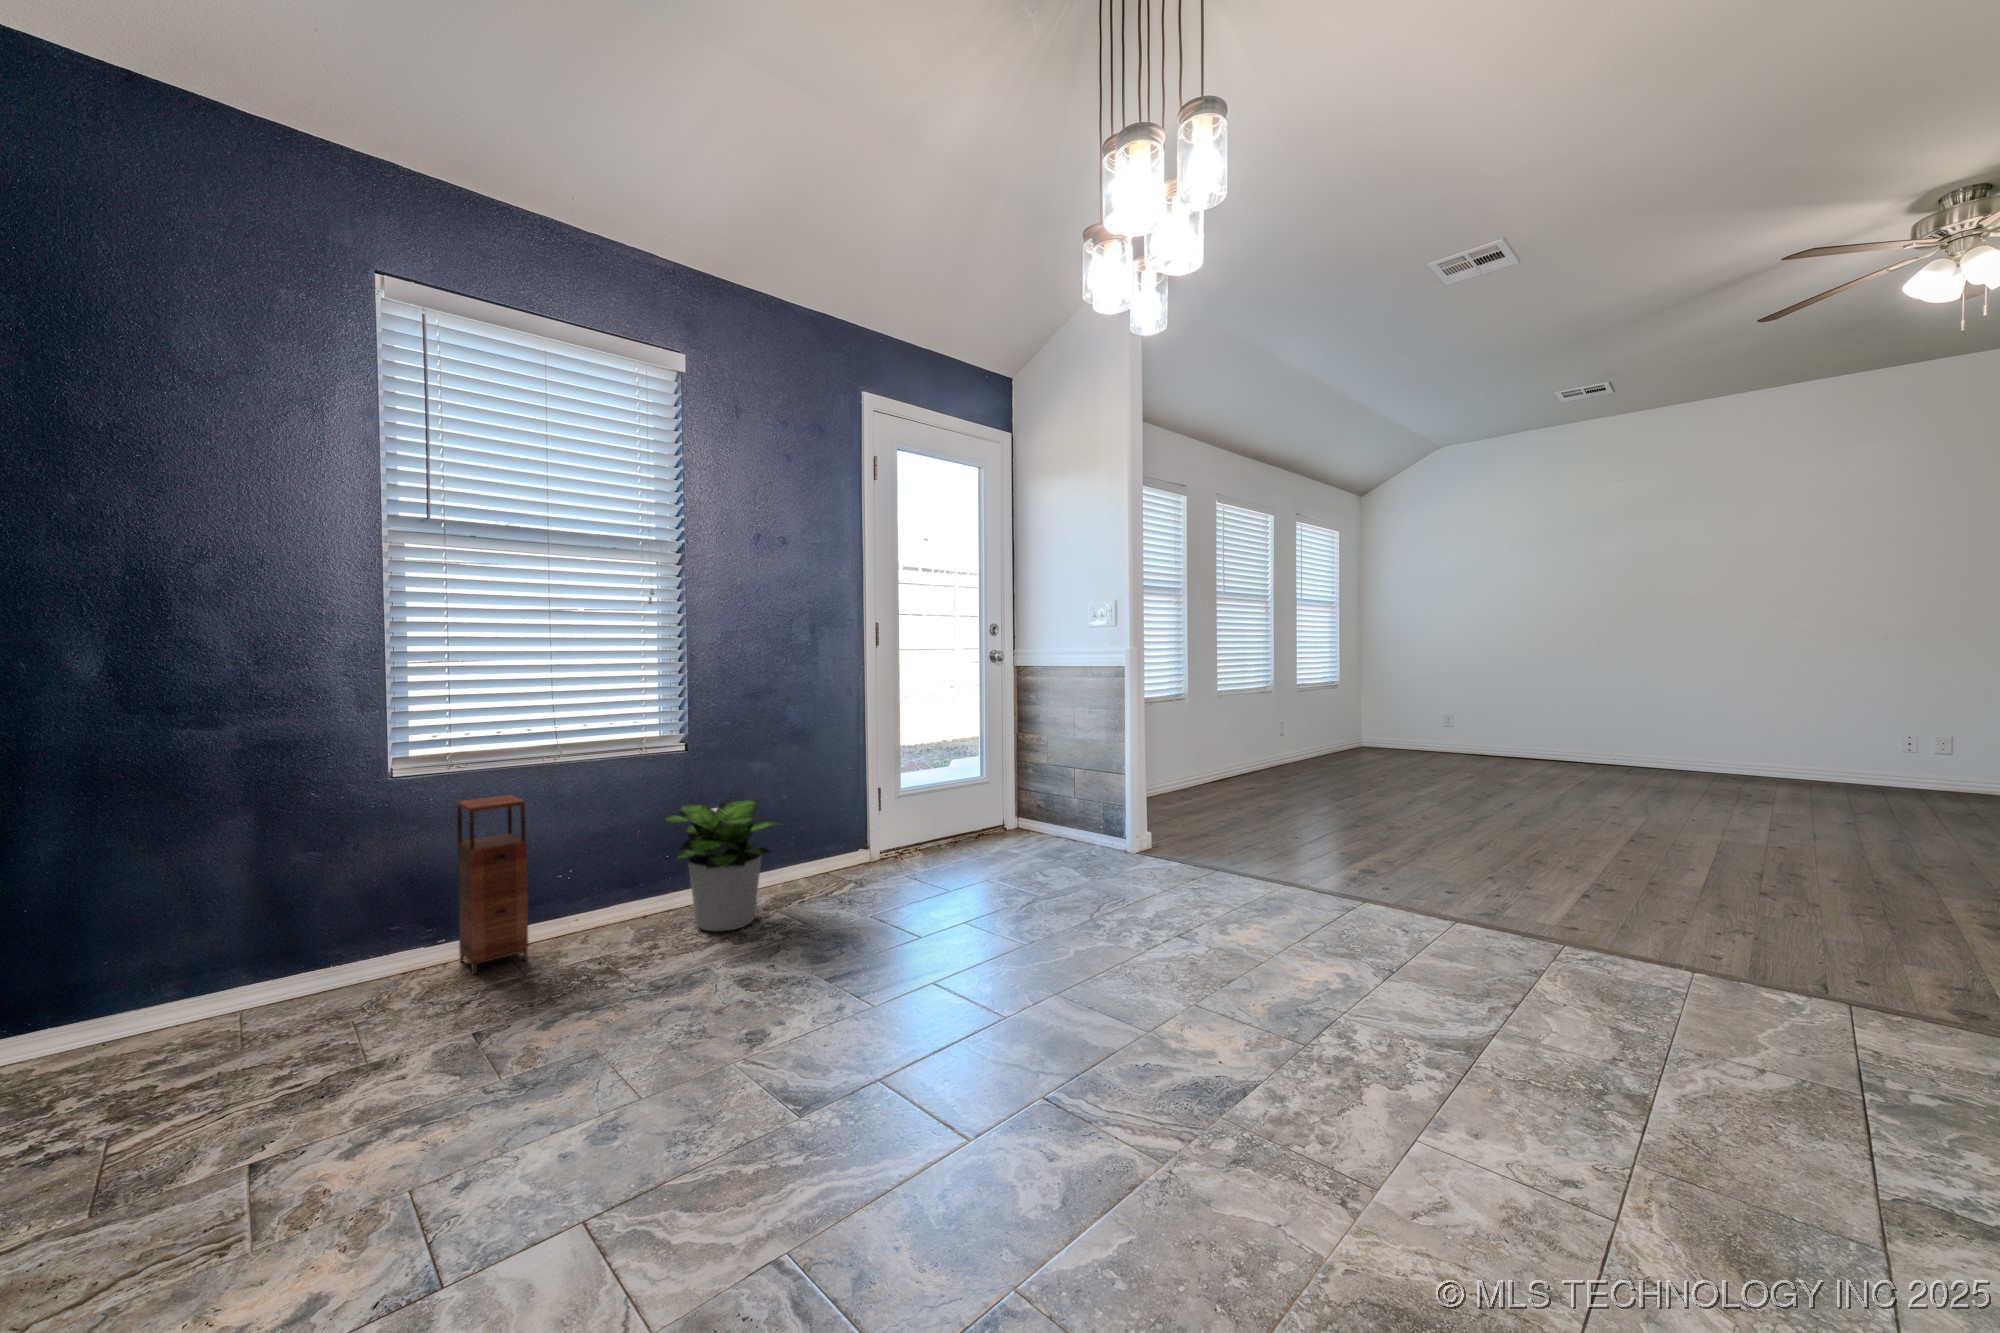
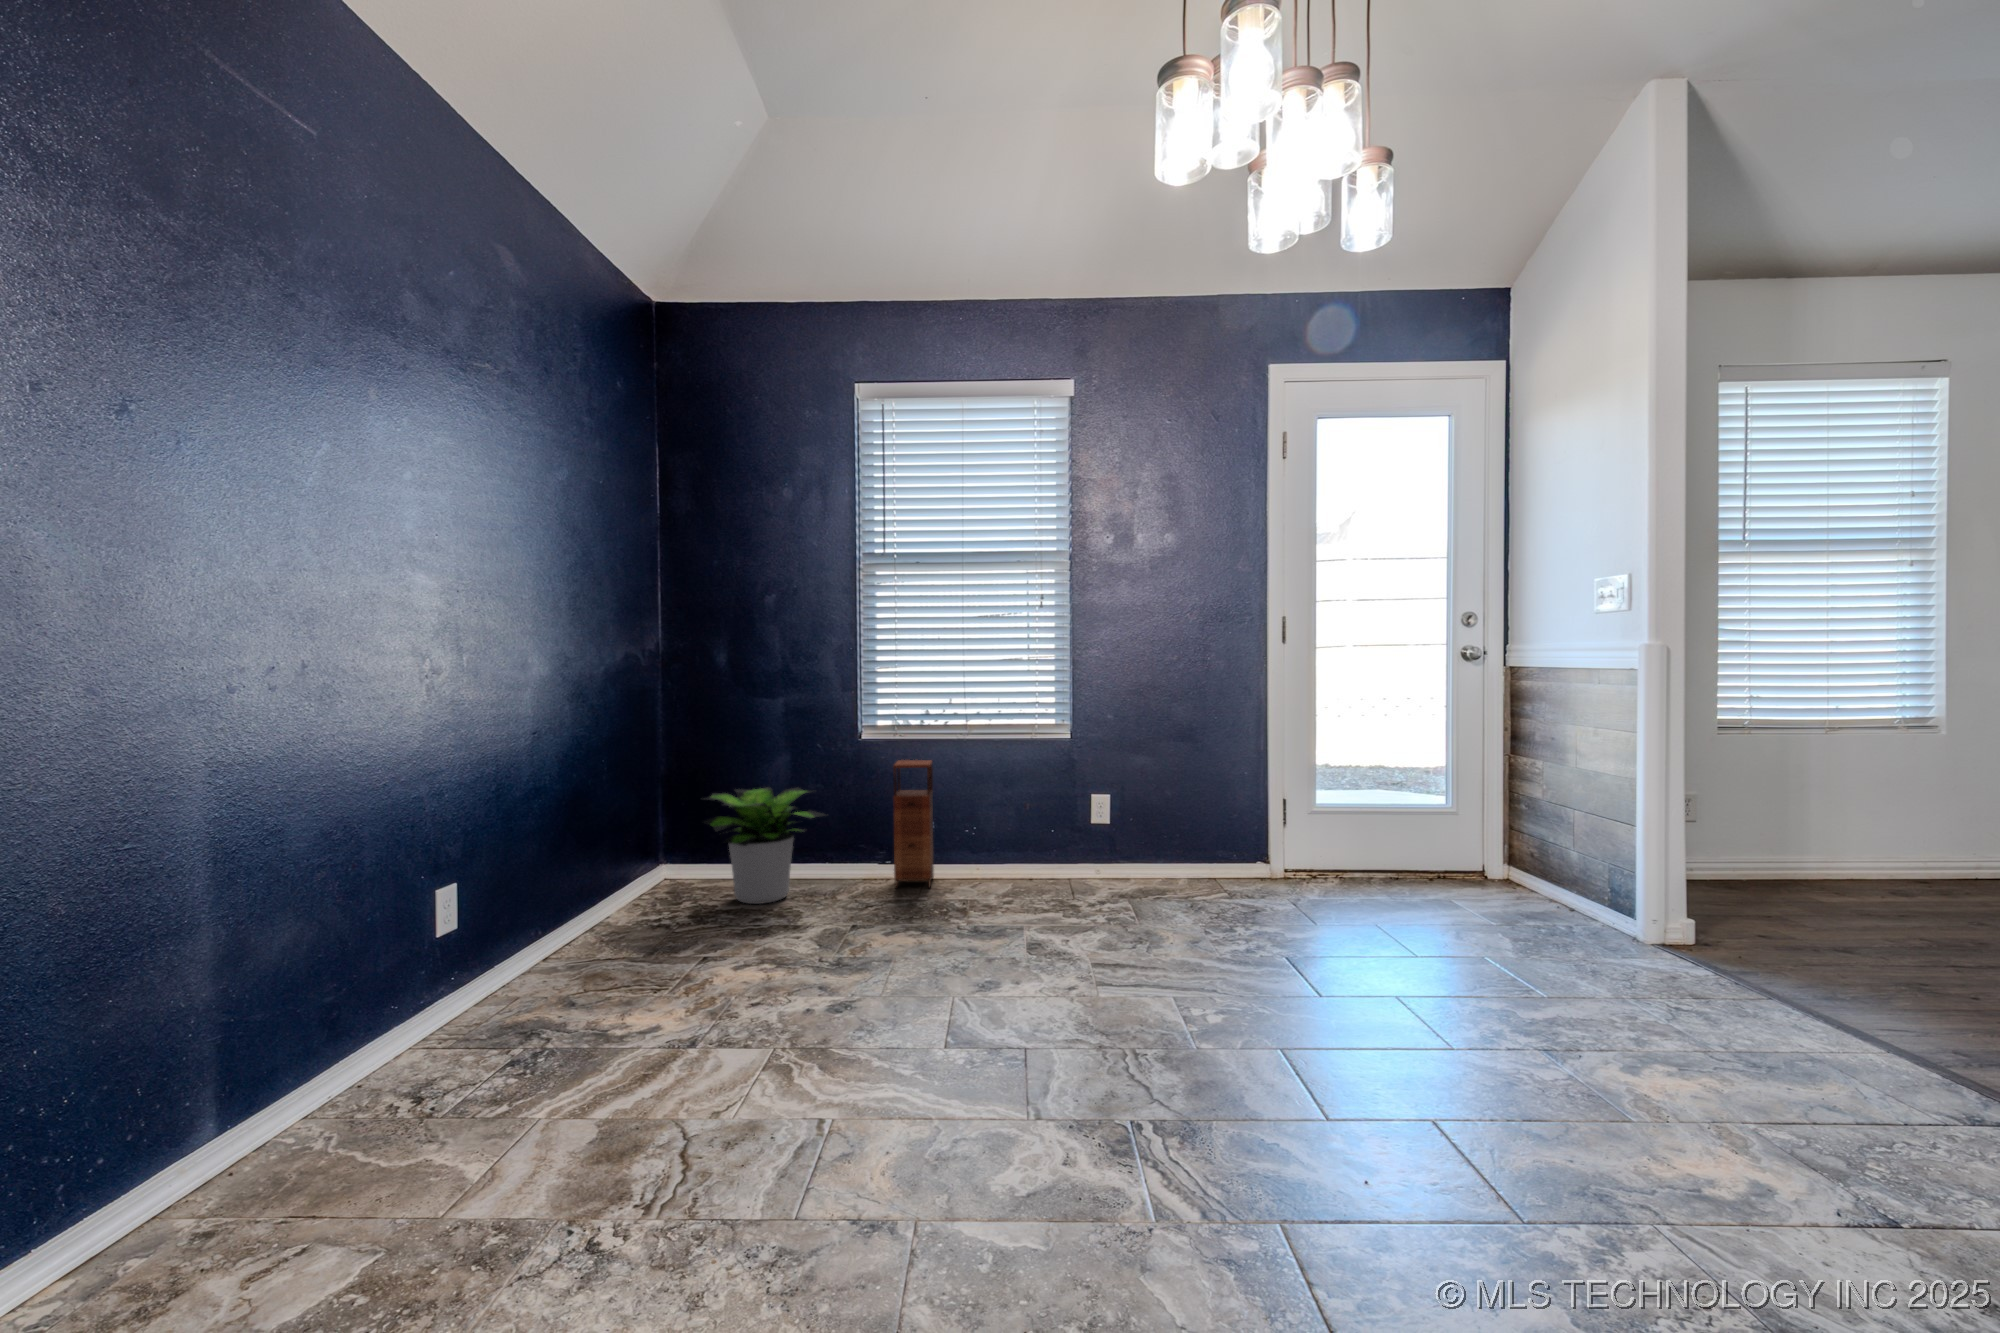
potted plant: present [659,799,786,932] -> present [703,787,825,904]

